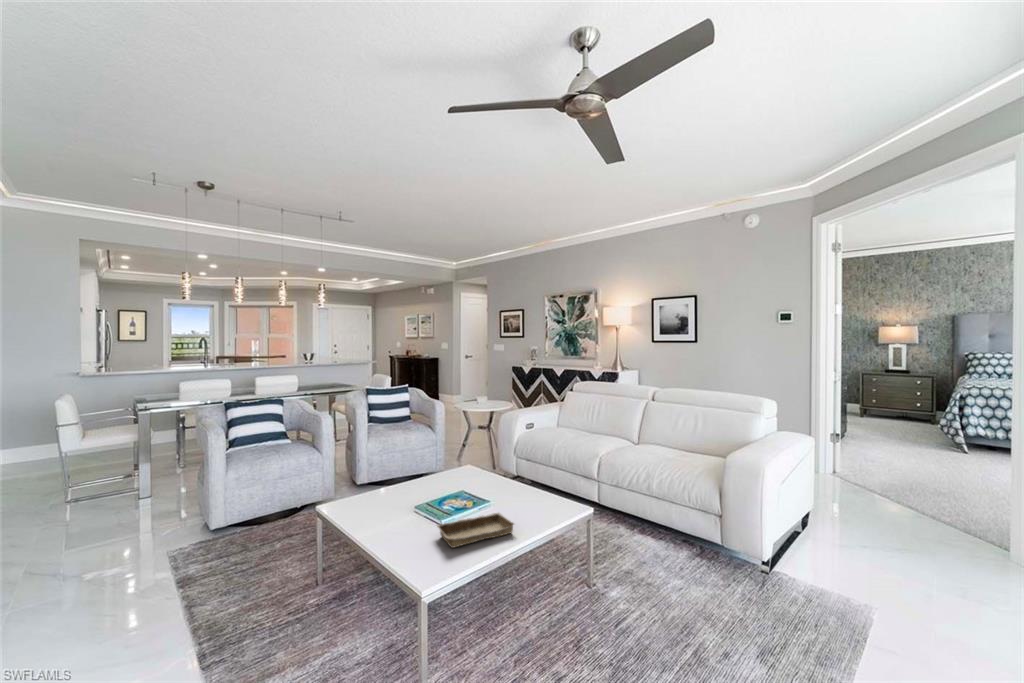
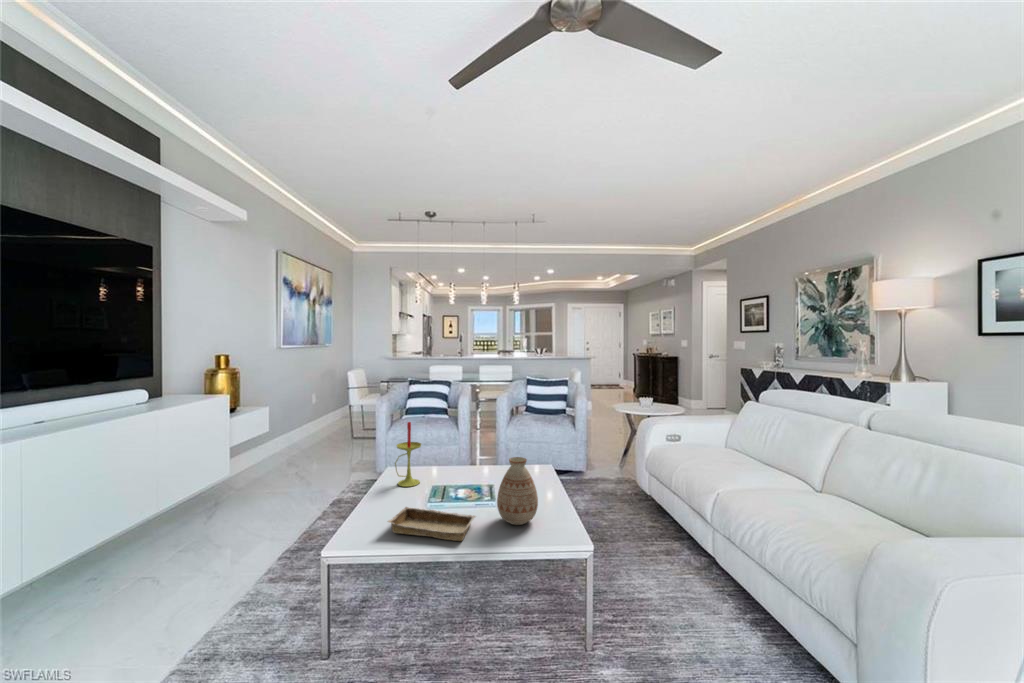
candle: none [364,446,391,516] -> present [395,422,421,487]
vase: none [505,455,538,511] -> present [497,457,538,525]

